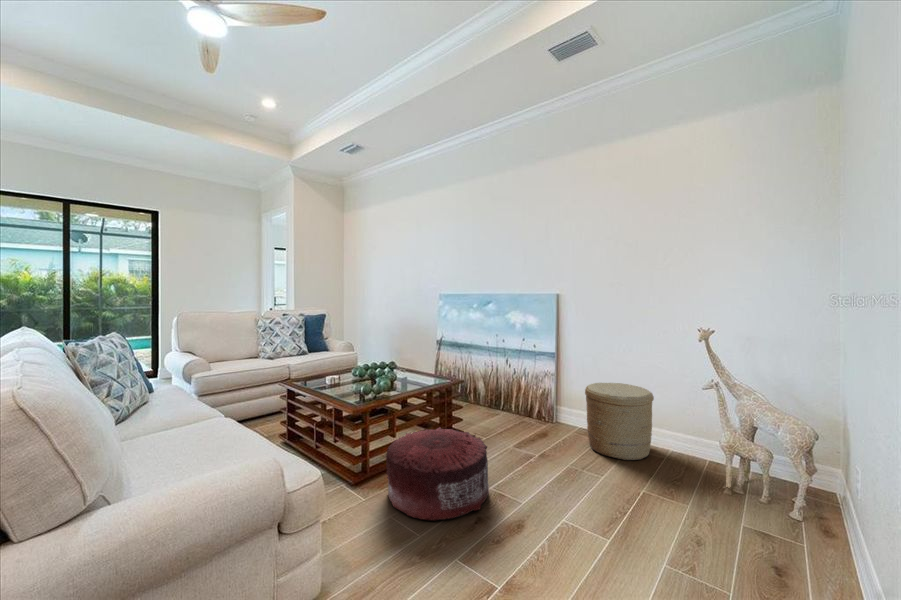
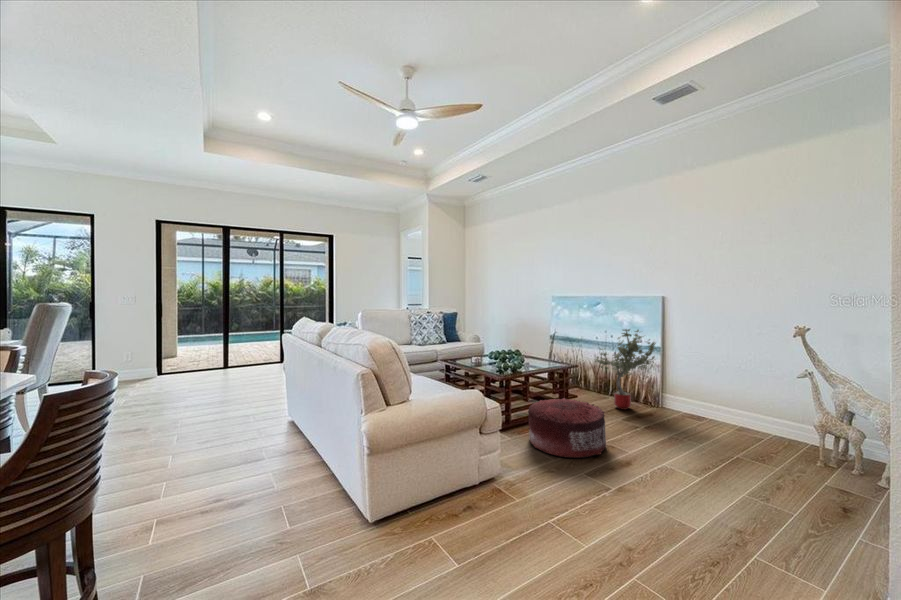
potted tree: none [483,332,551,430] -> present [596,329,656,410]
woven basket: present [585,383,654,460] -> none [688,373,754,437]

